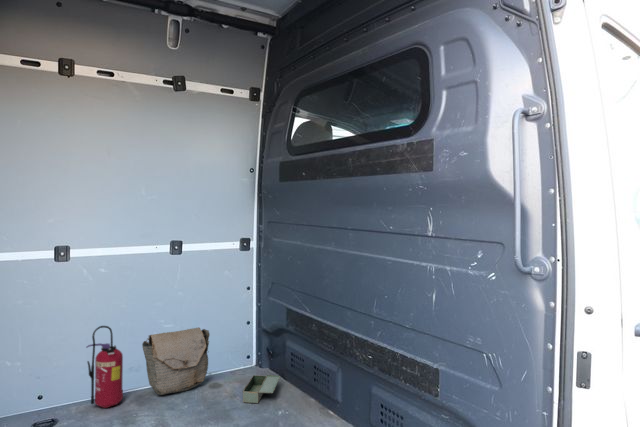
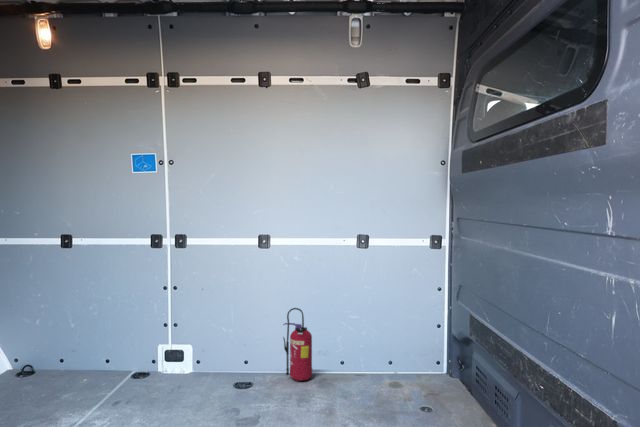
bag: present [142,327,210,395] -> none [328,322,392,381]
toolbox: present [243,375,280,403] -> none [416,381,464,411]

